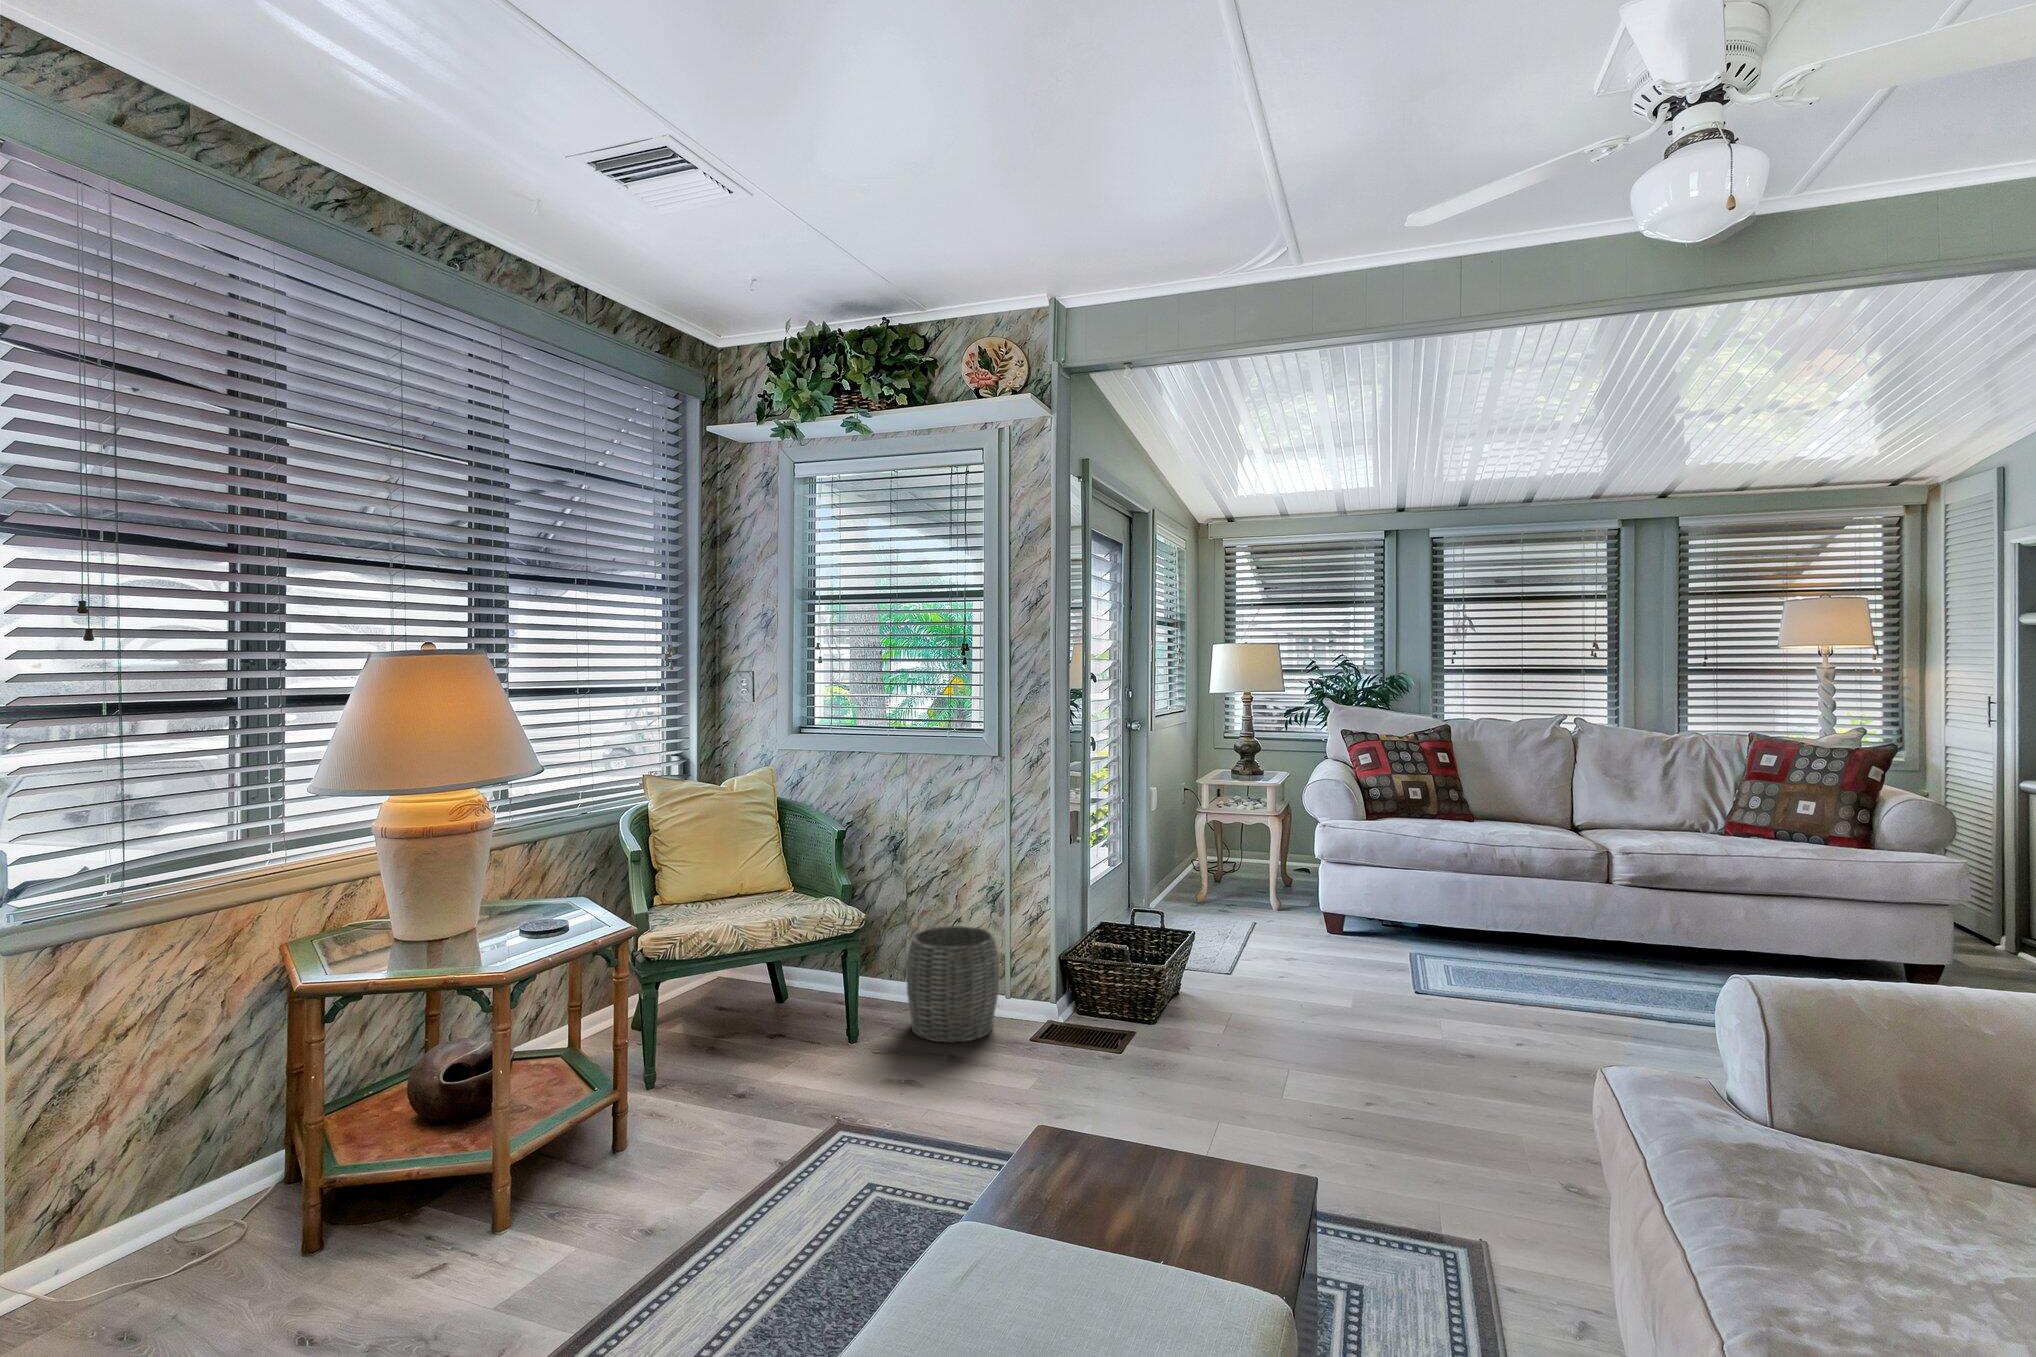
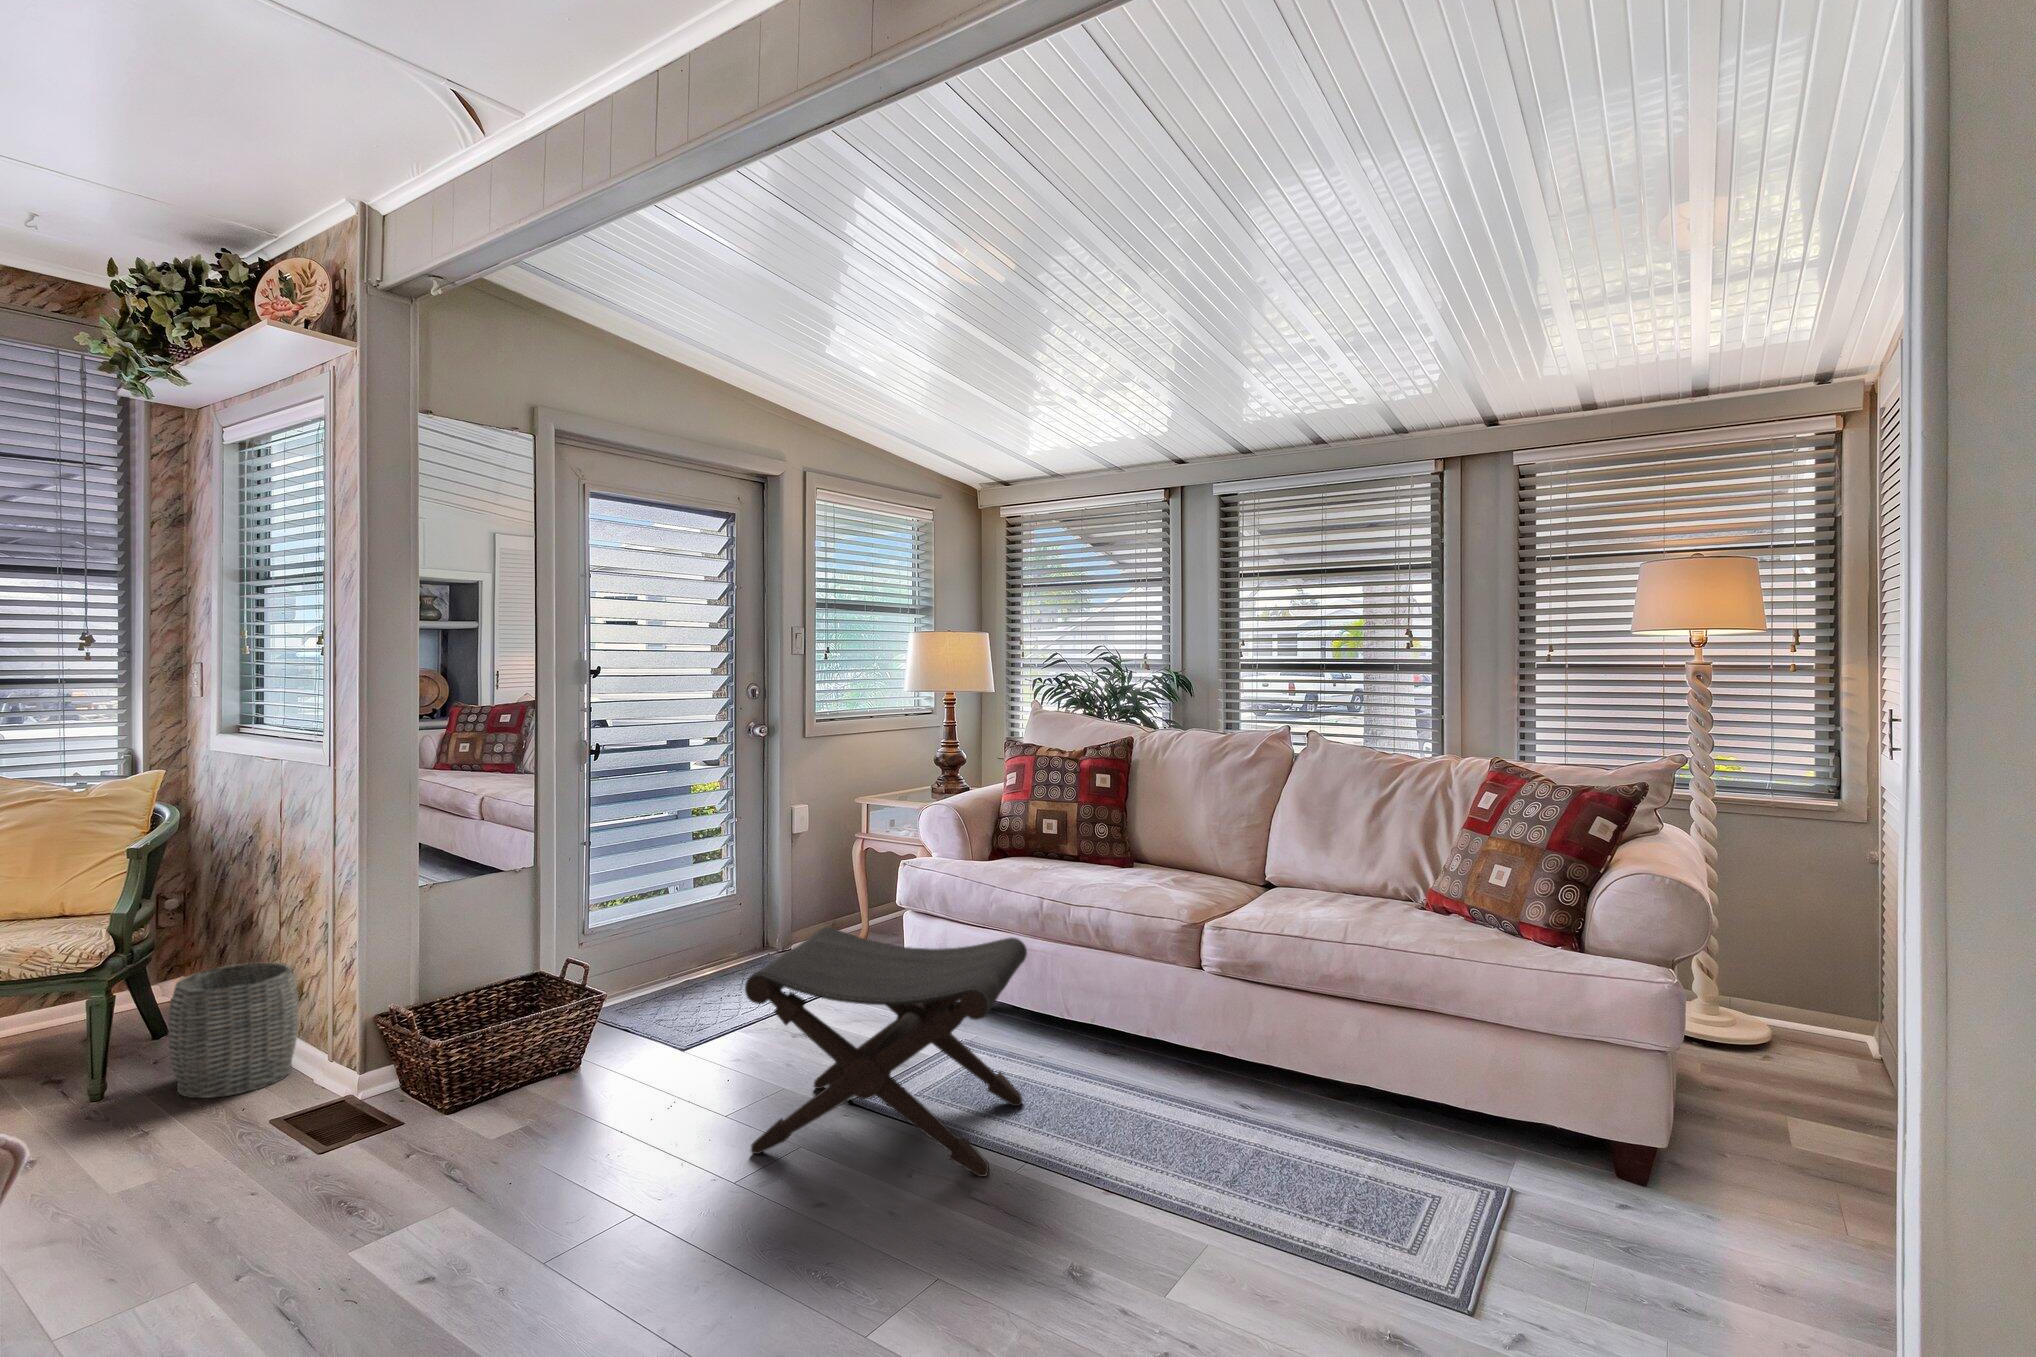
footstool: none [1396,862,1633,1025] -> present [745,927,1027,1177]

